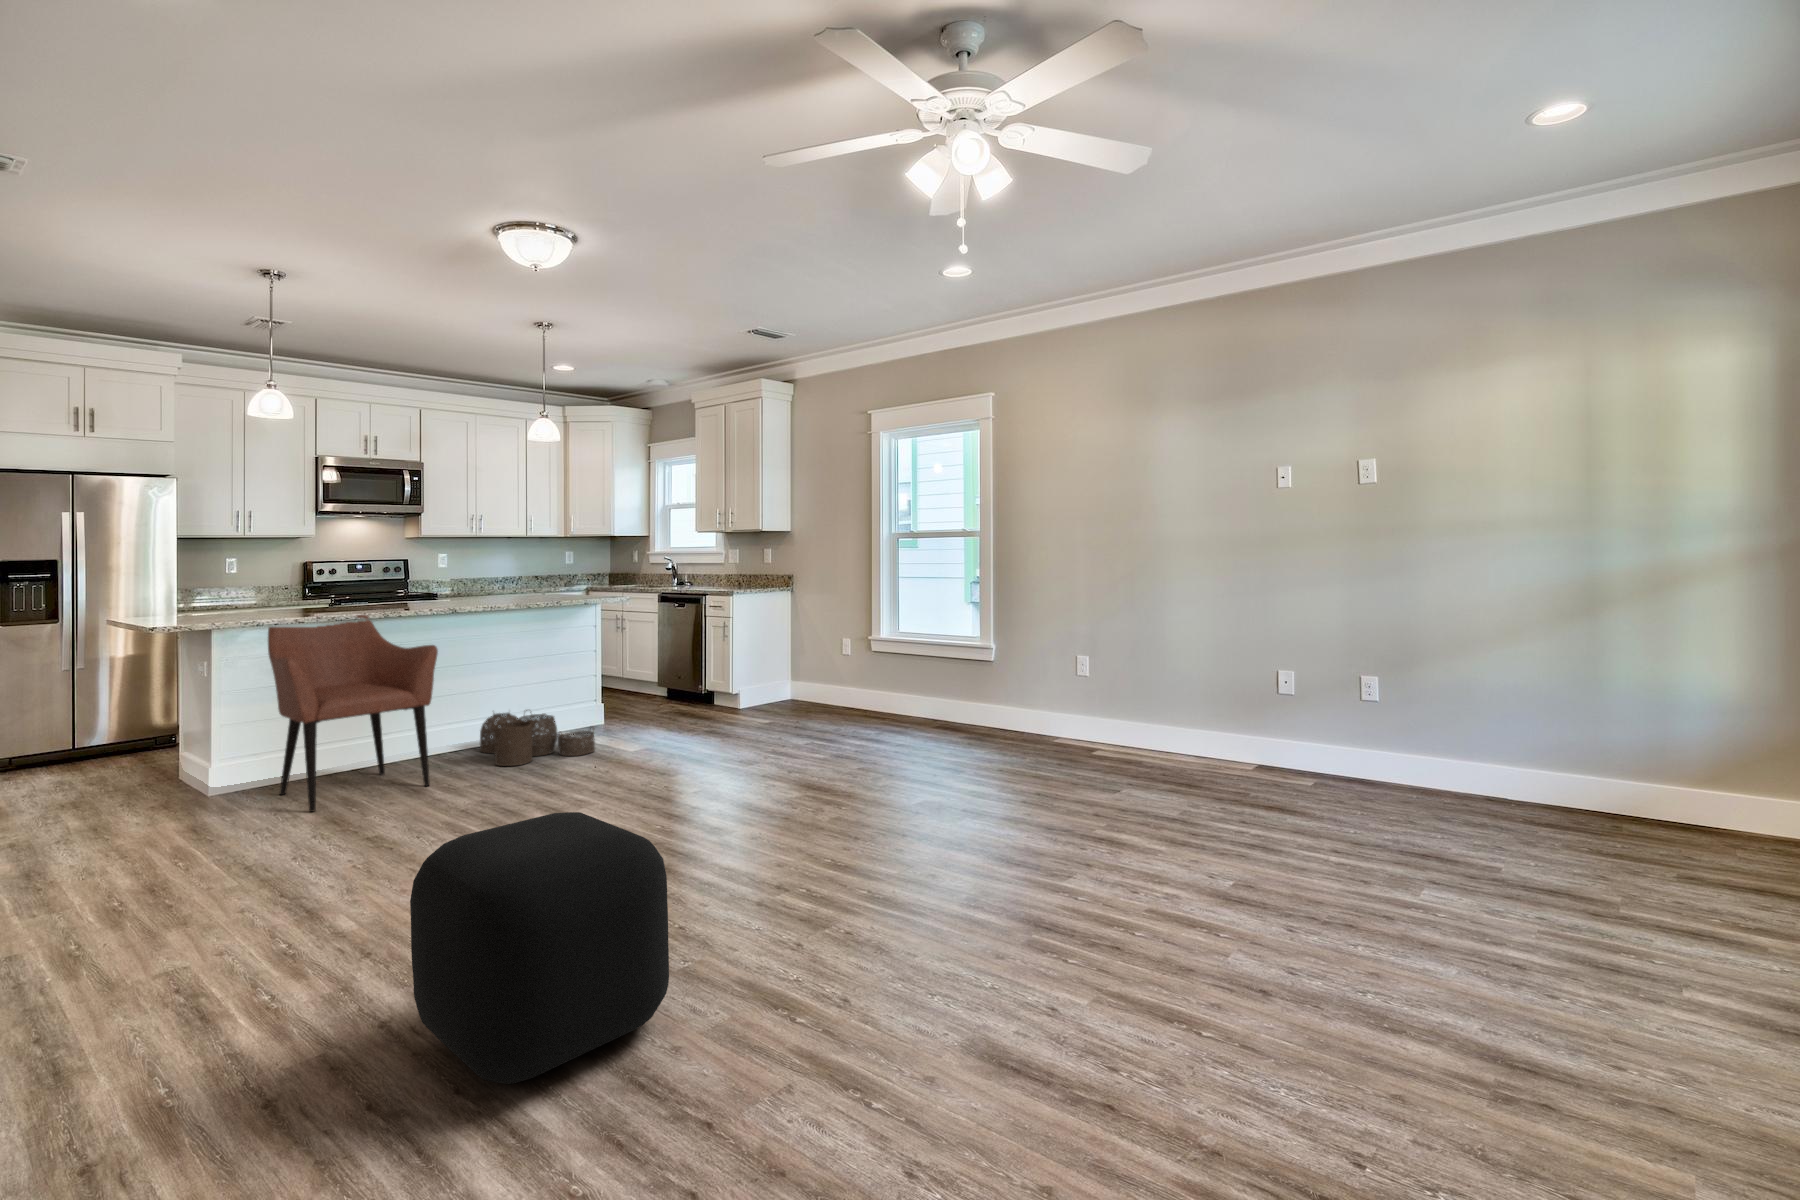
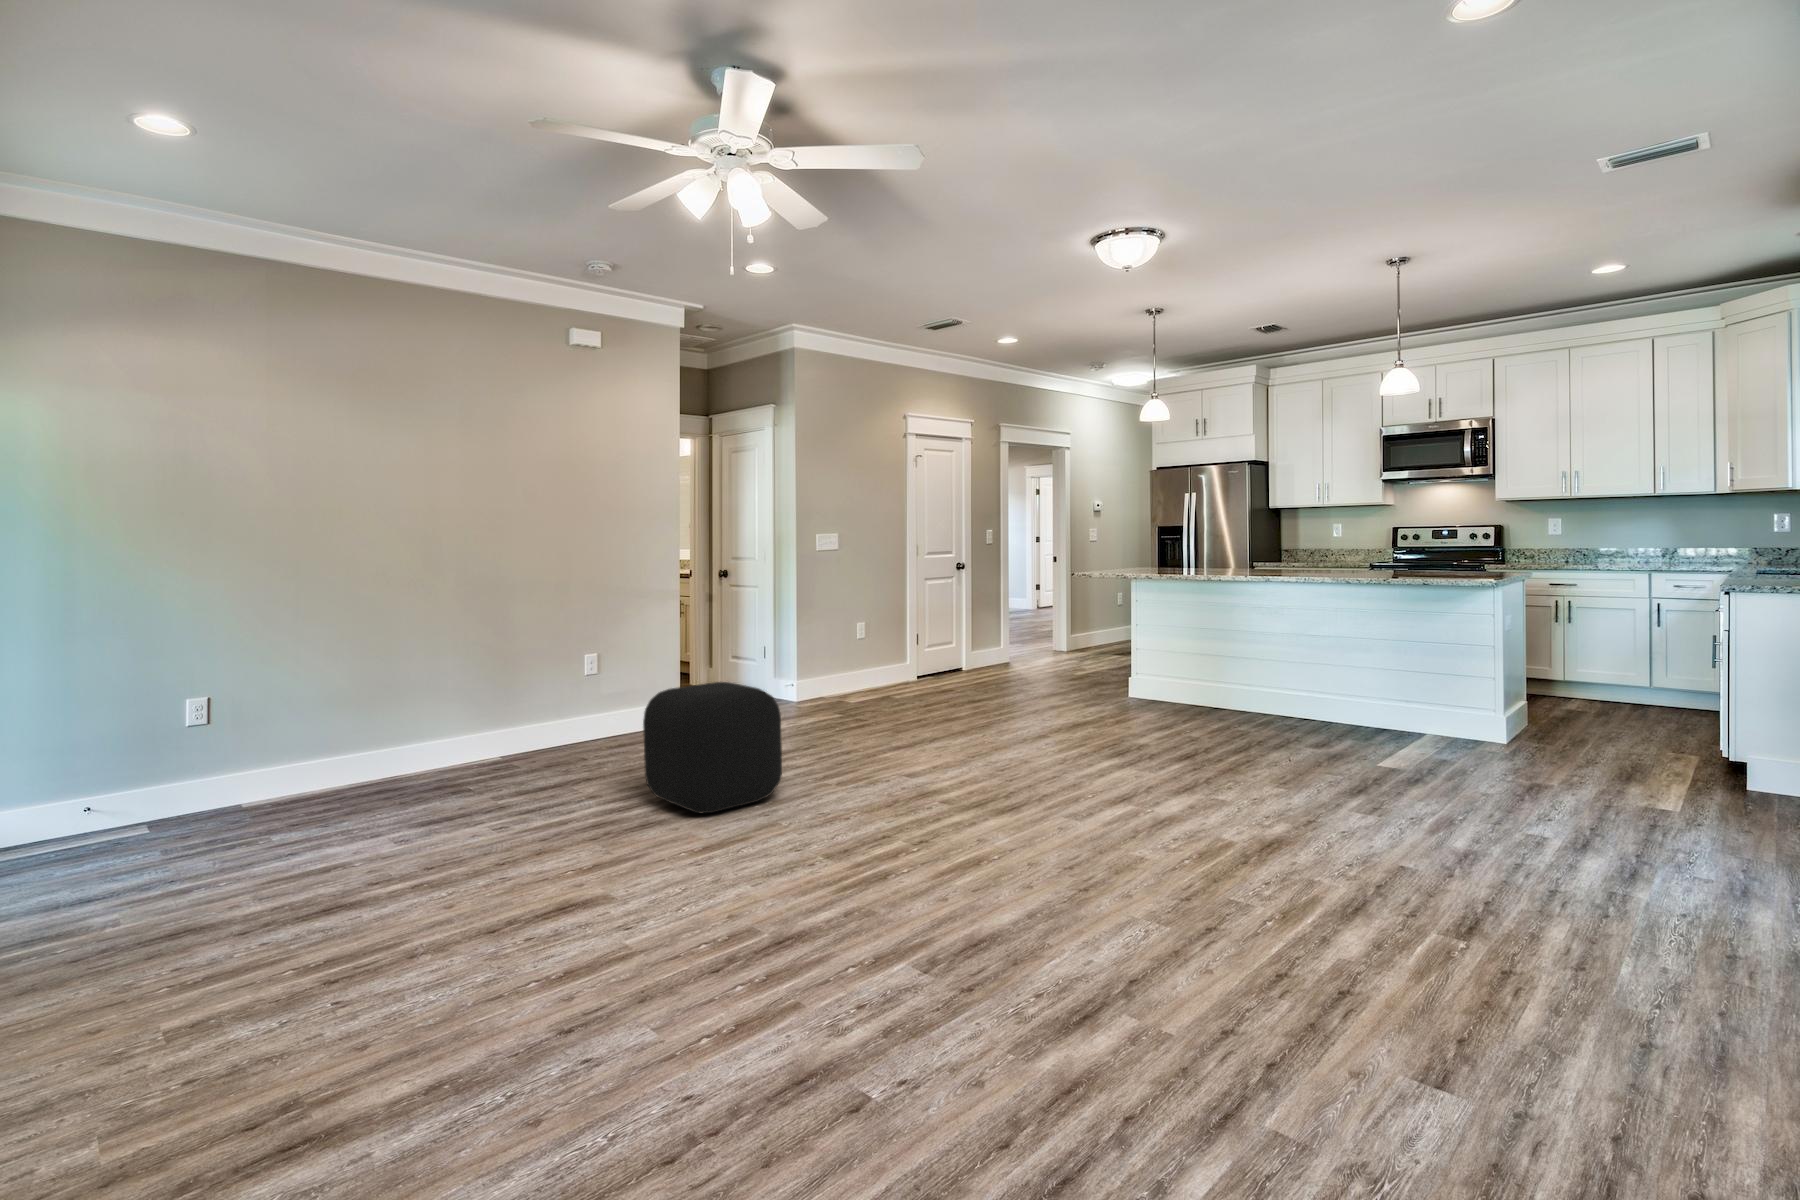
armchair: present [268,615,438,812] -> none [1073,574,1196,727]
woven basket: present [480,710,595,766] -> none [1236,685,1337,751]

